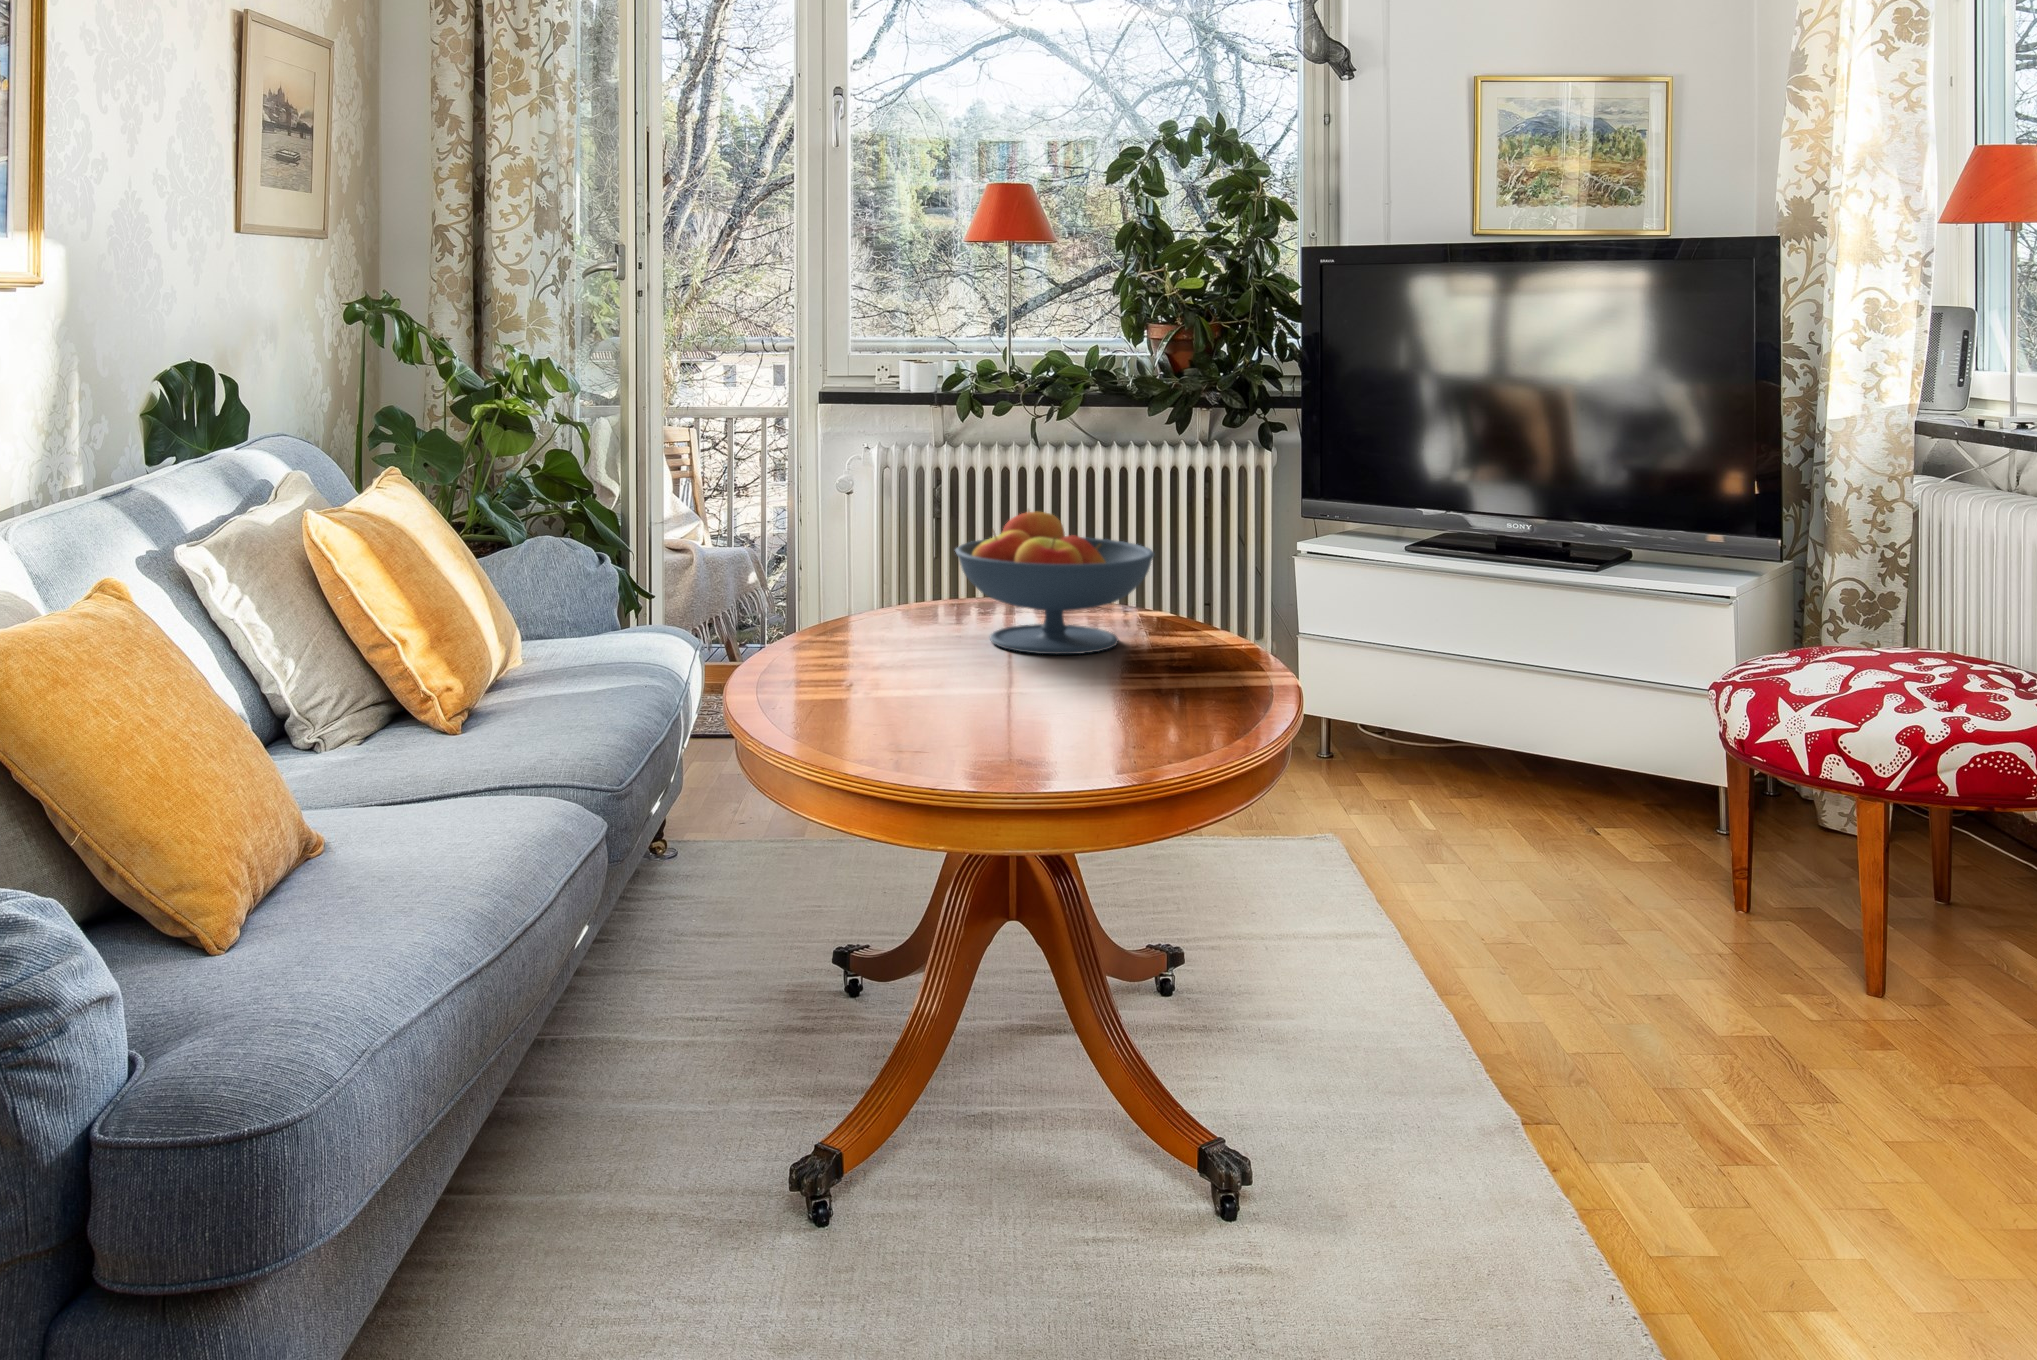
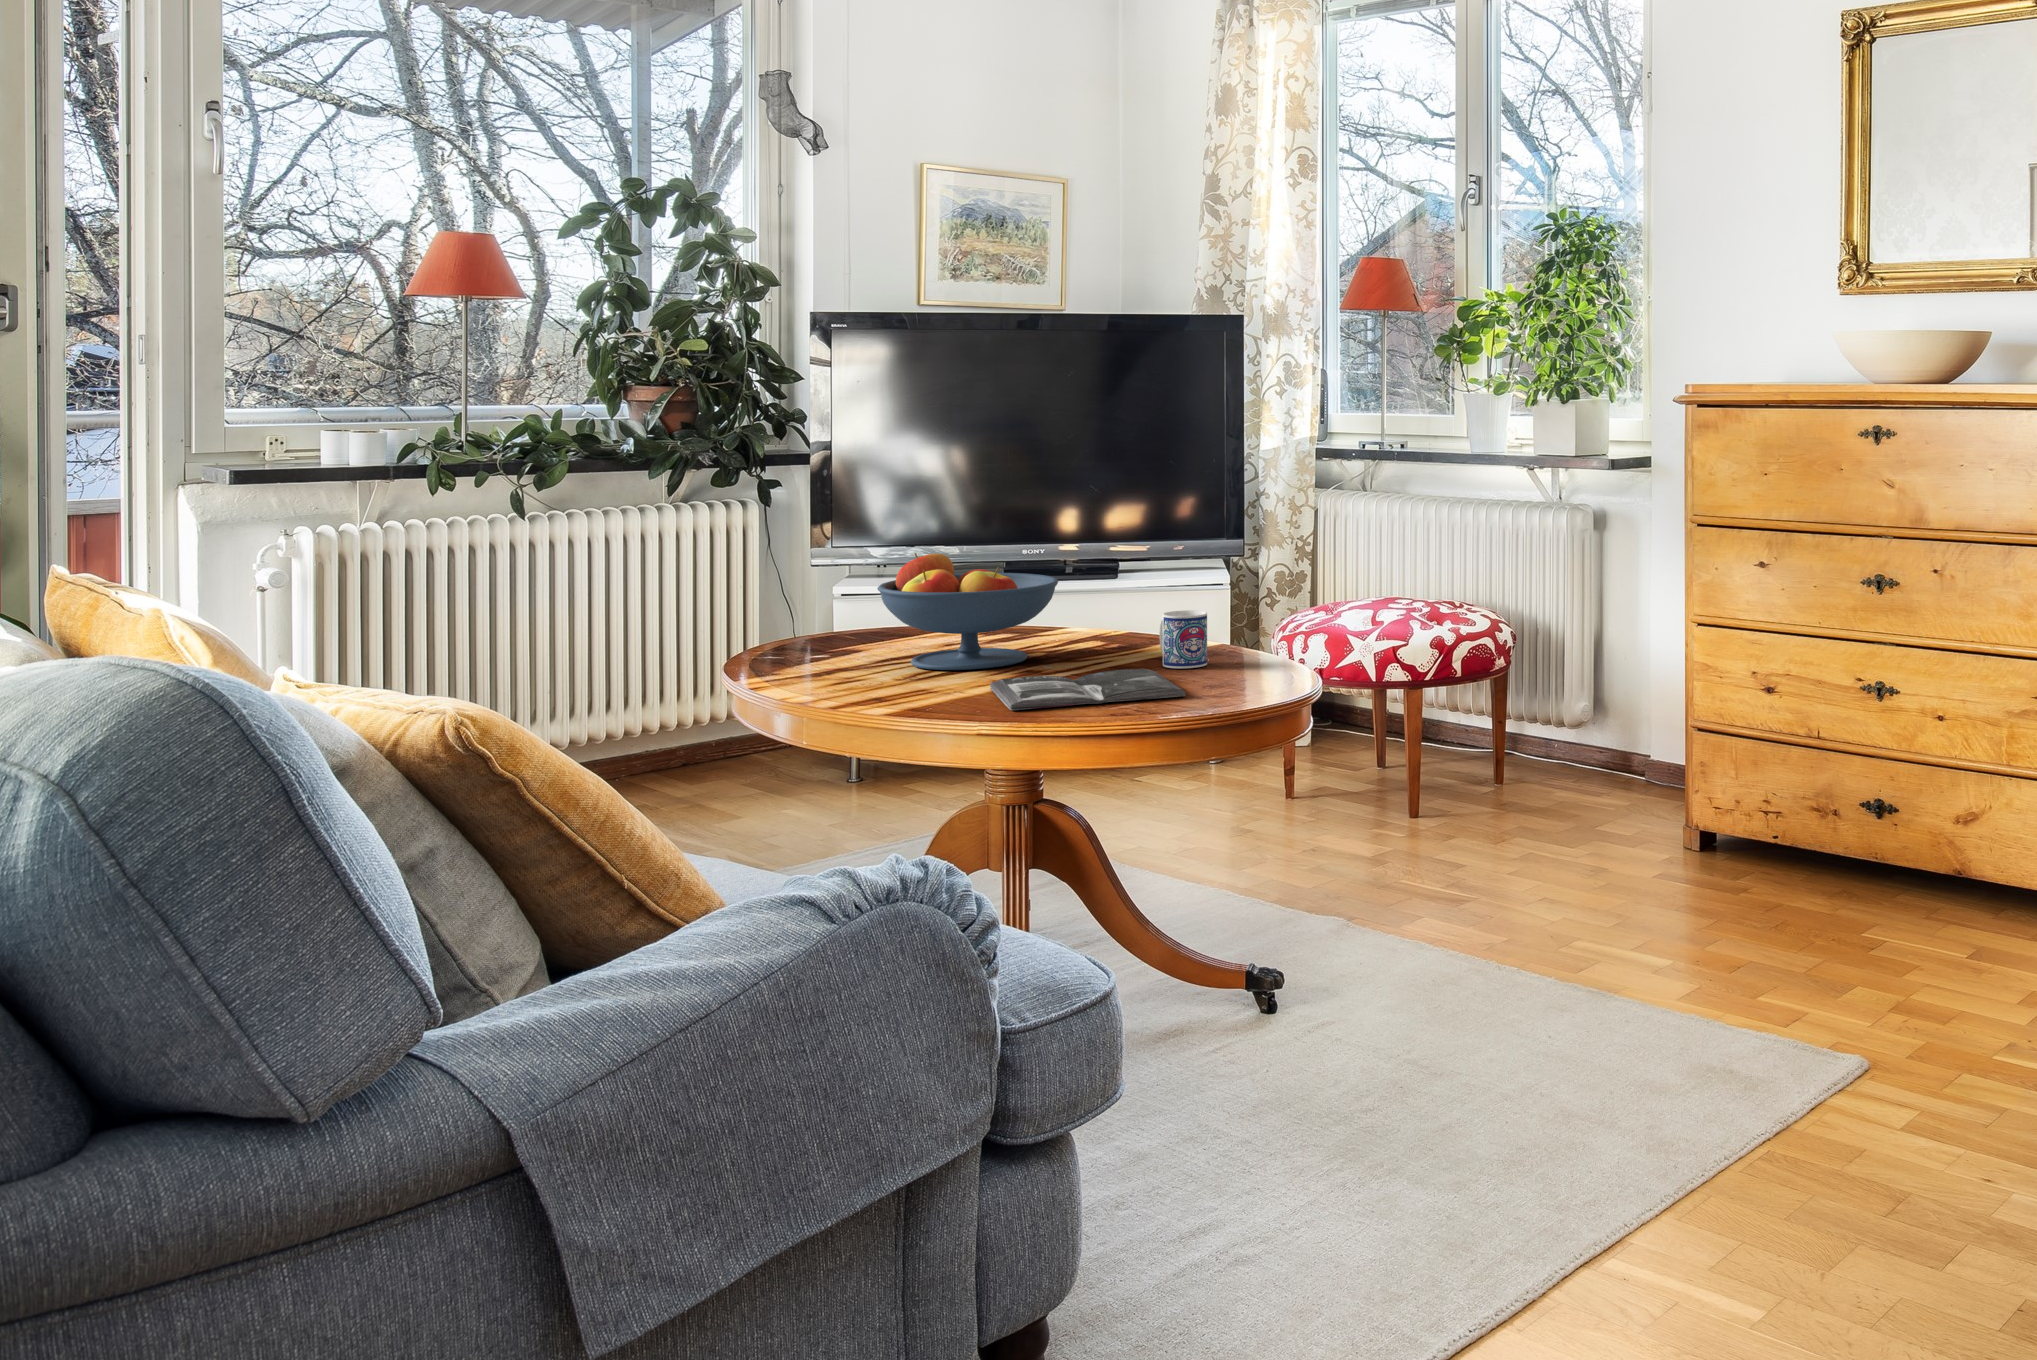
mug: none [1184,621,1242,702] -> present [1159,610,1207,668]
magazine: none [871,669,1131,737] -> present [990,668,1185,710]

